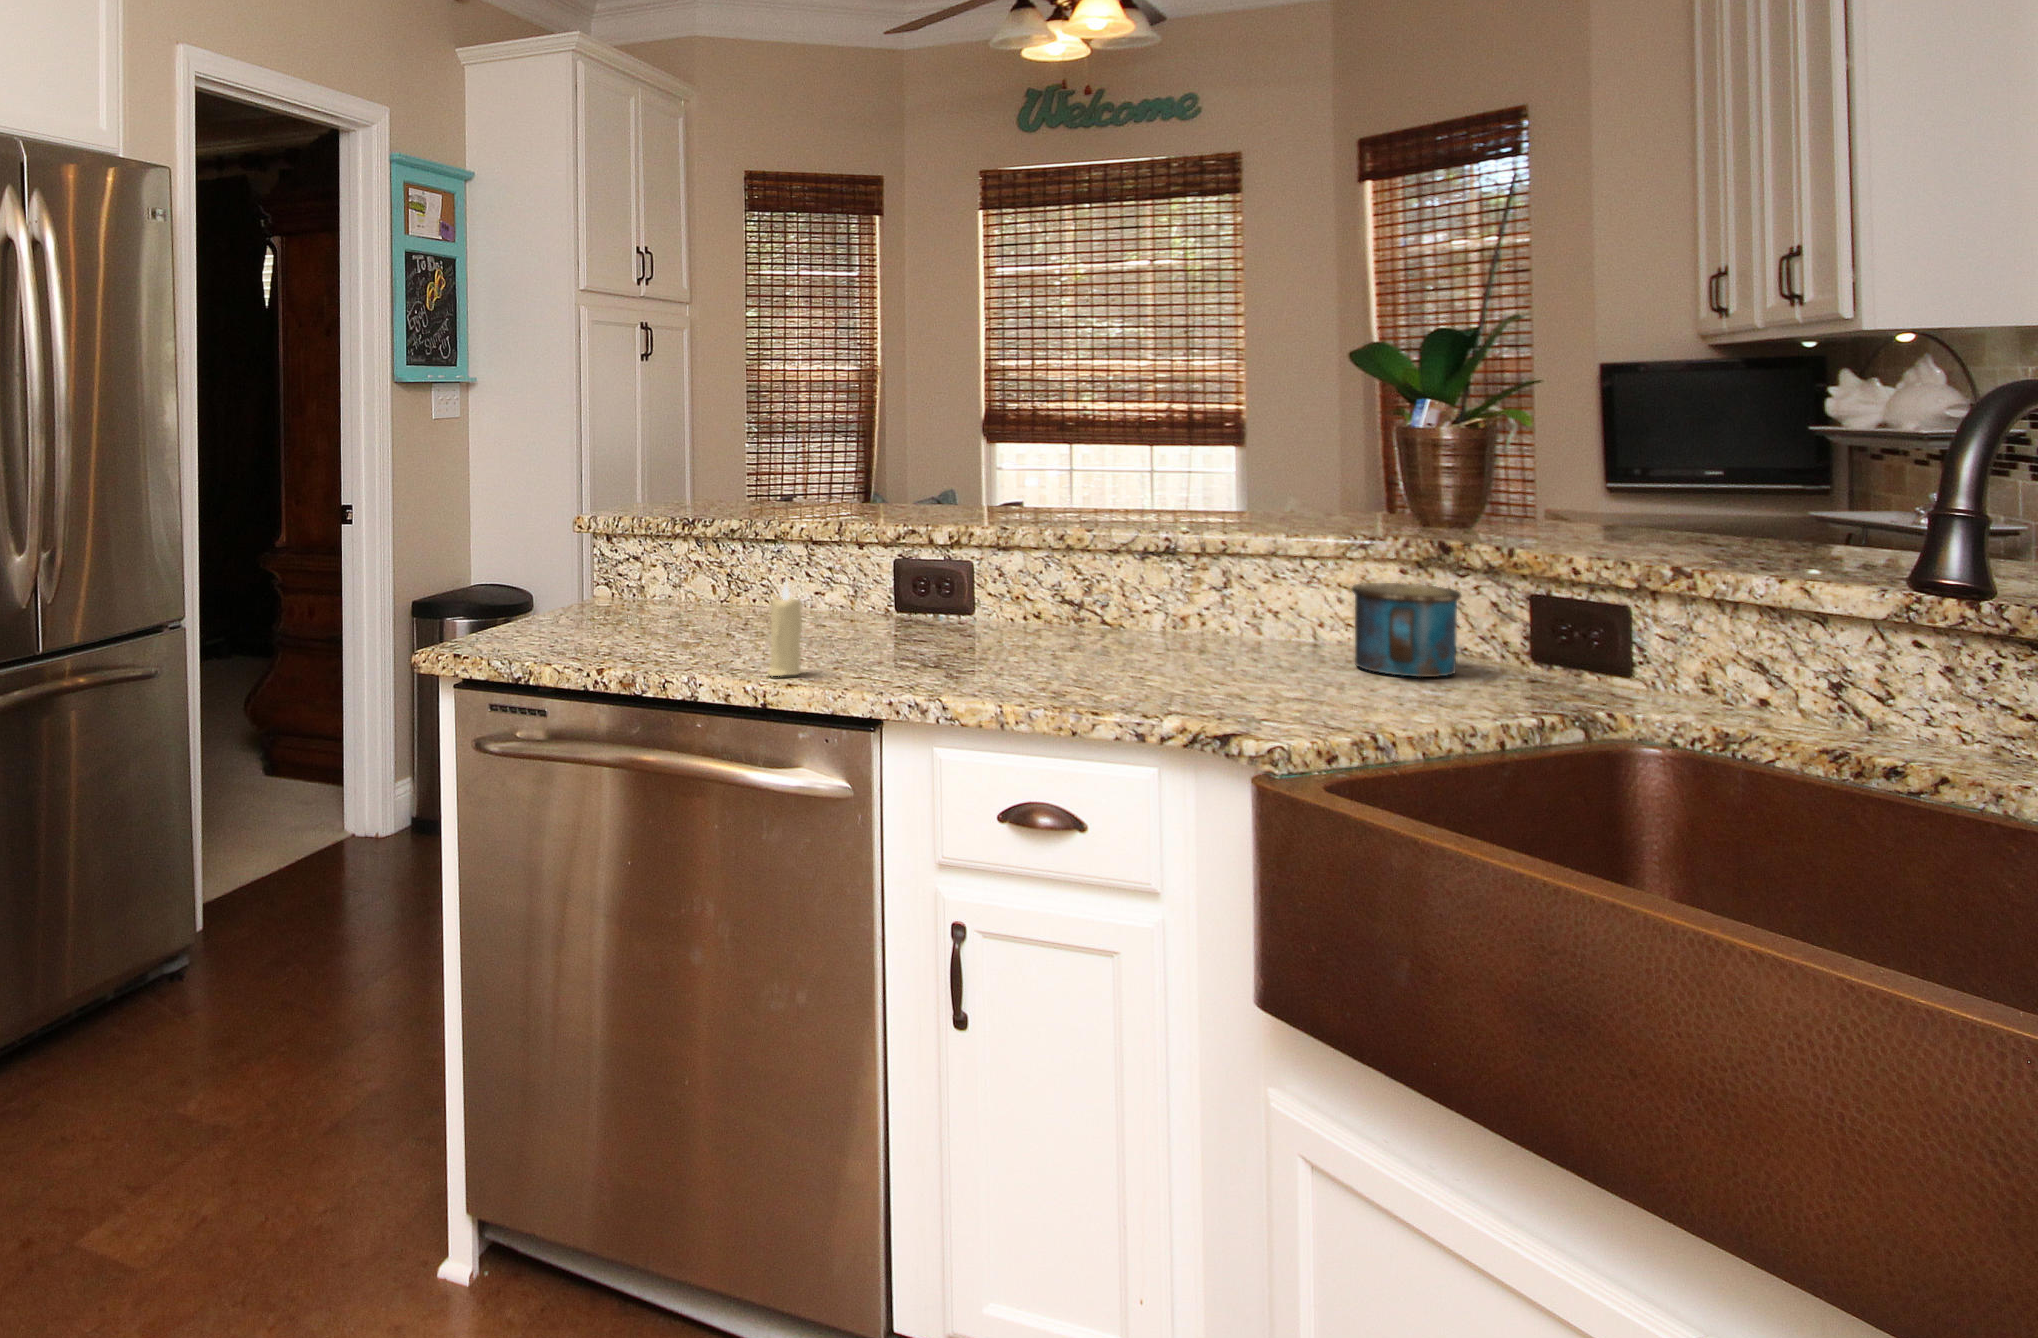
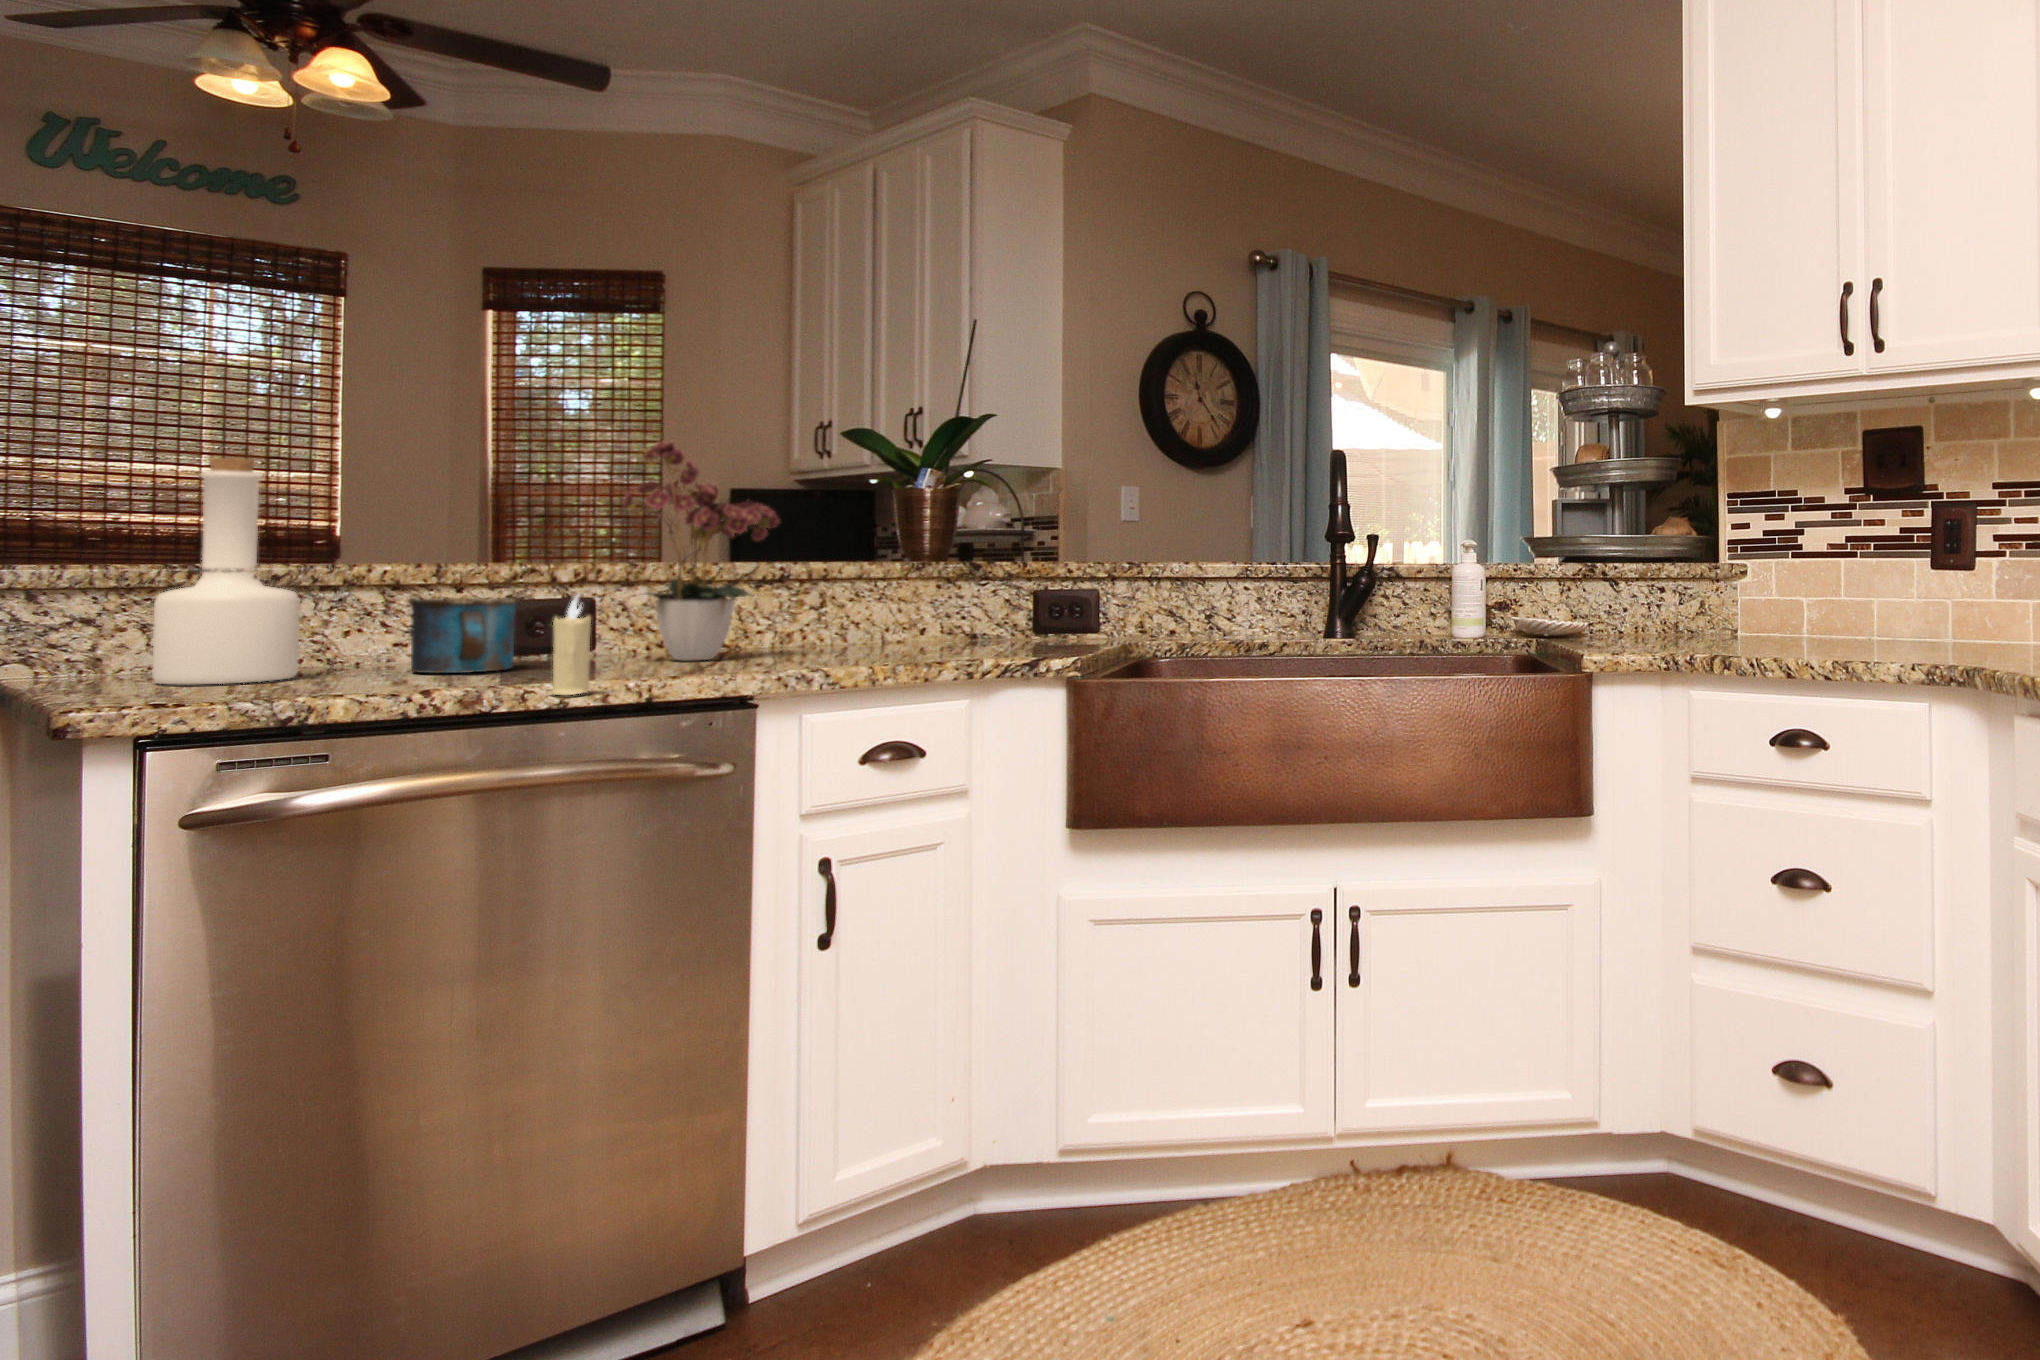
flower arrangement: none [984,384,1165,642] -> present [623,442,779,661]
bottle: none [664,425,753,616] -> present [152,458,300,685]
mug: present [1352,583,1461,677] -> present [408,596,519,673]

